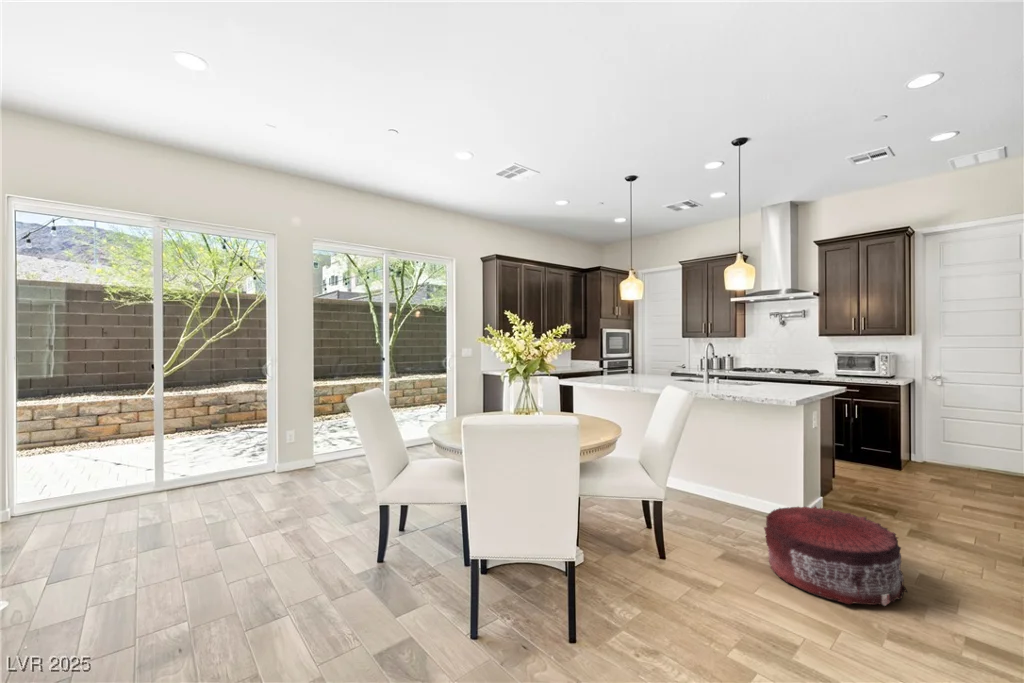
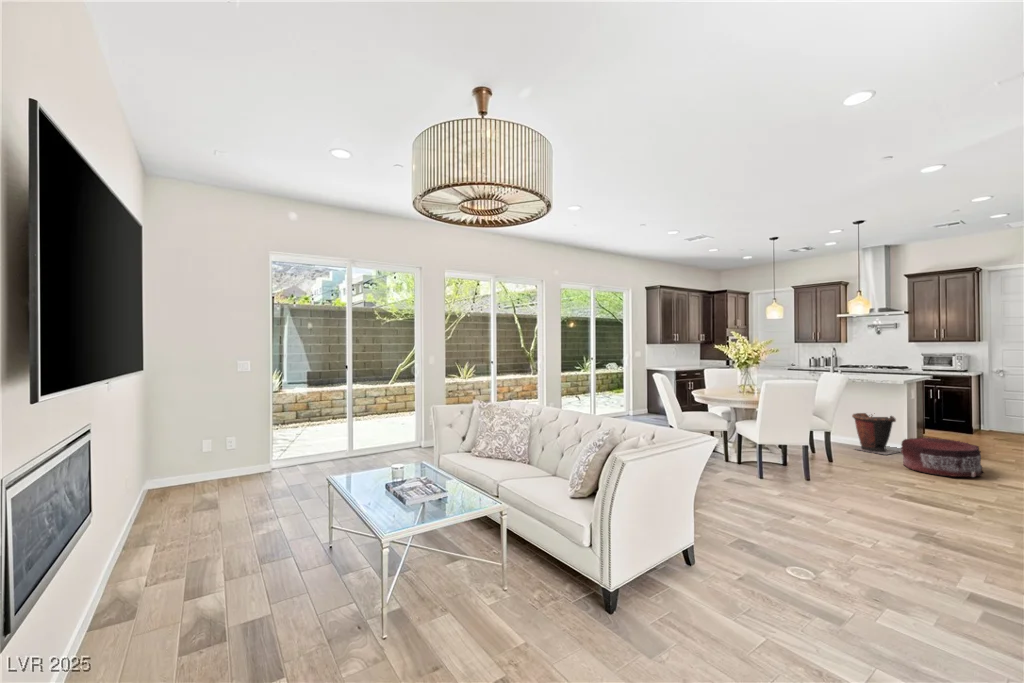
waste bin: none [707,450,779,527] -> present [852,413,896,454]

